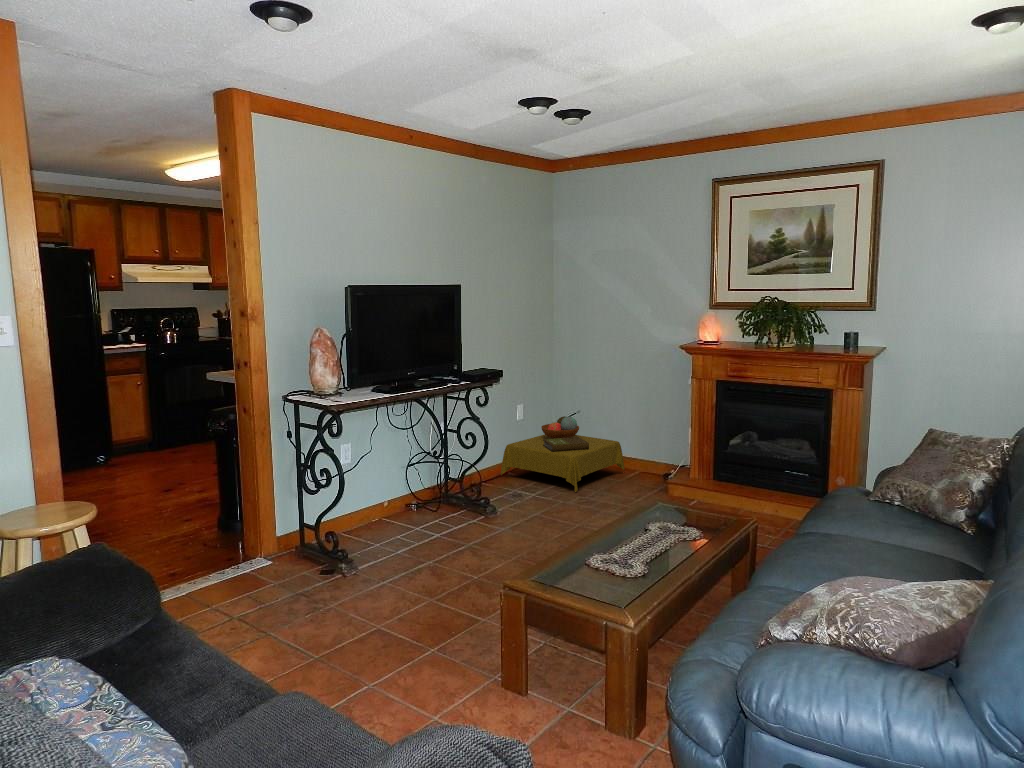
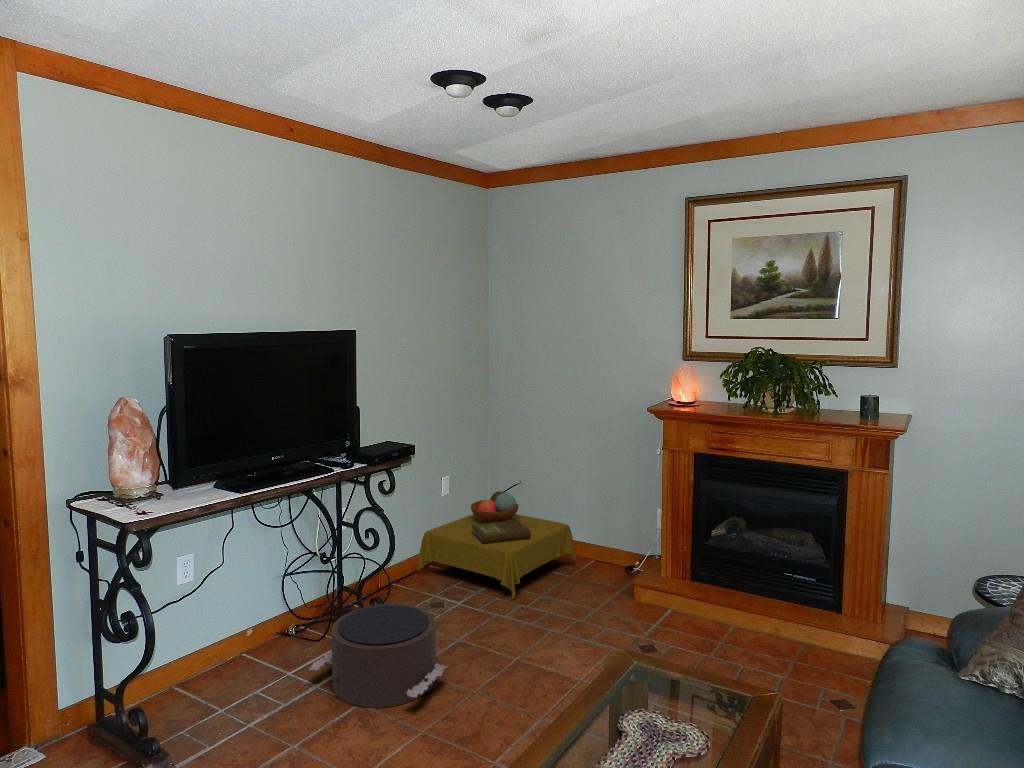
pouf: none [434,483,531,545] -> present [309,604,447,708]

